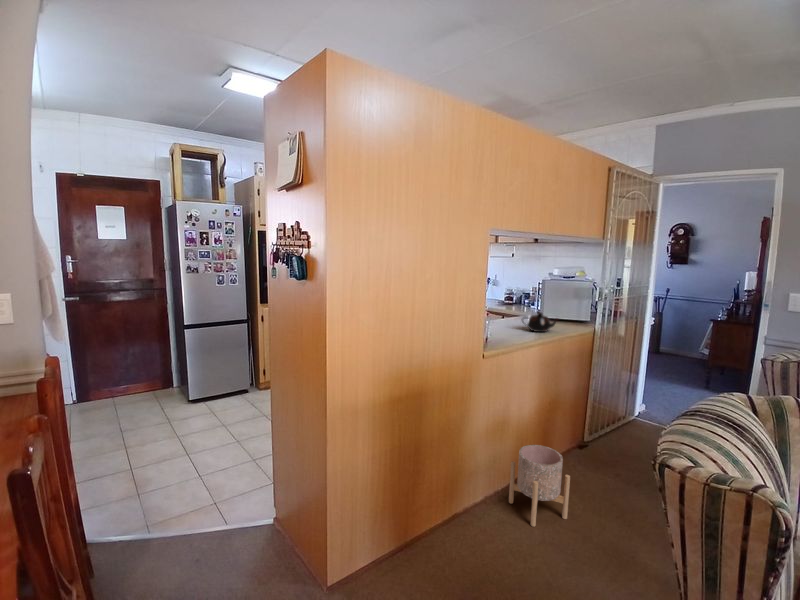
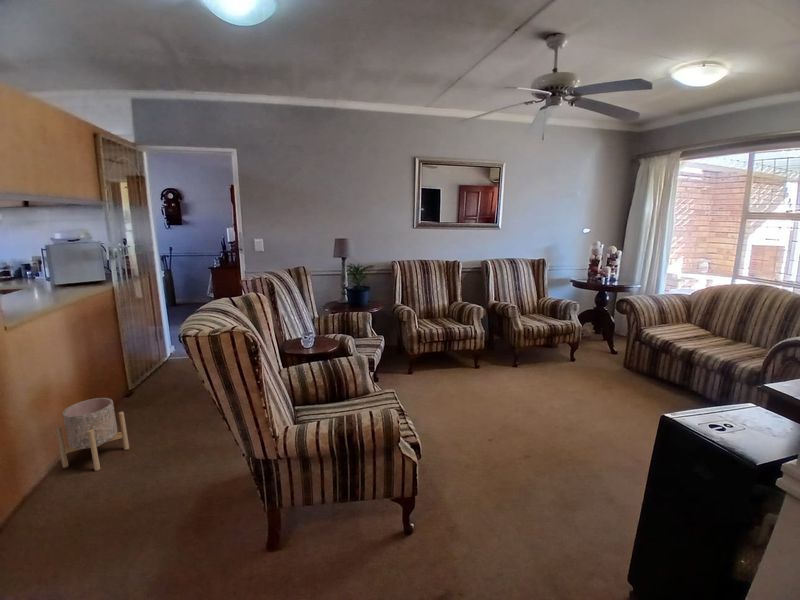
teapot: present [522,312,558,332] -> none [23,277,74,298]

